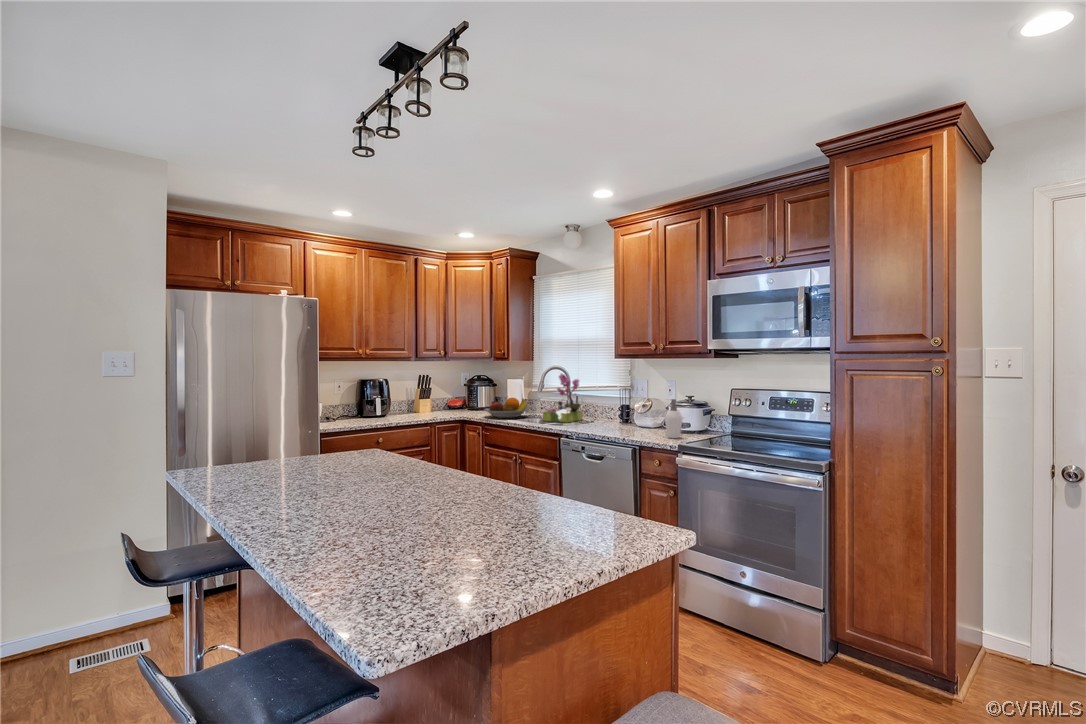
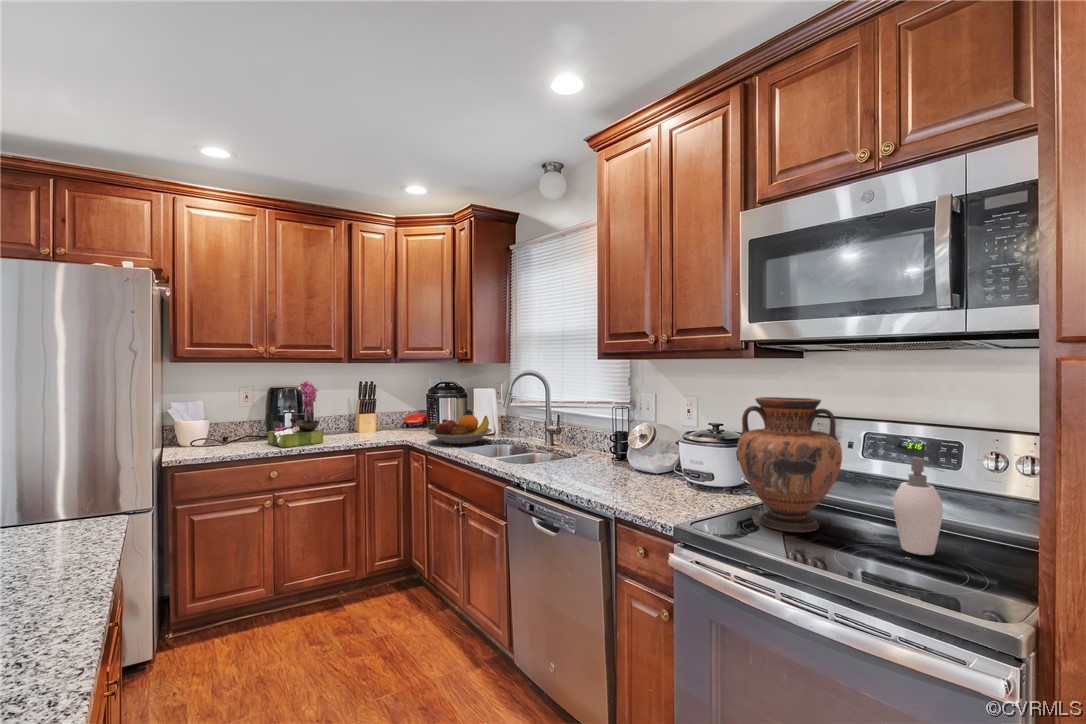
flower arrangement: present [543,374,582,423] -> present [268,380,323,448]
vase: none [707,378,758,444] -> present [737,397,842,532]
soap dispenser: present [665,399,682,438] -> present [893,457,944,555]

